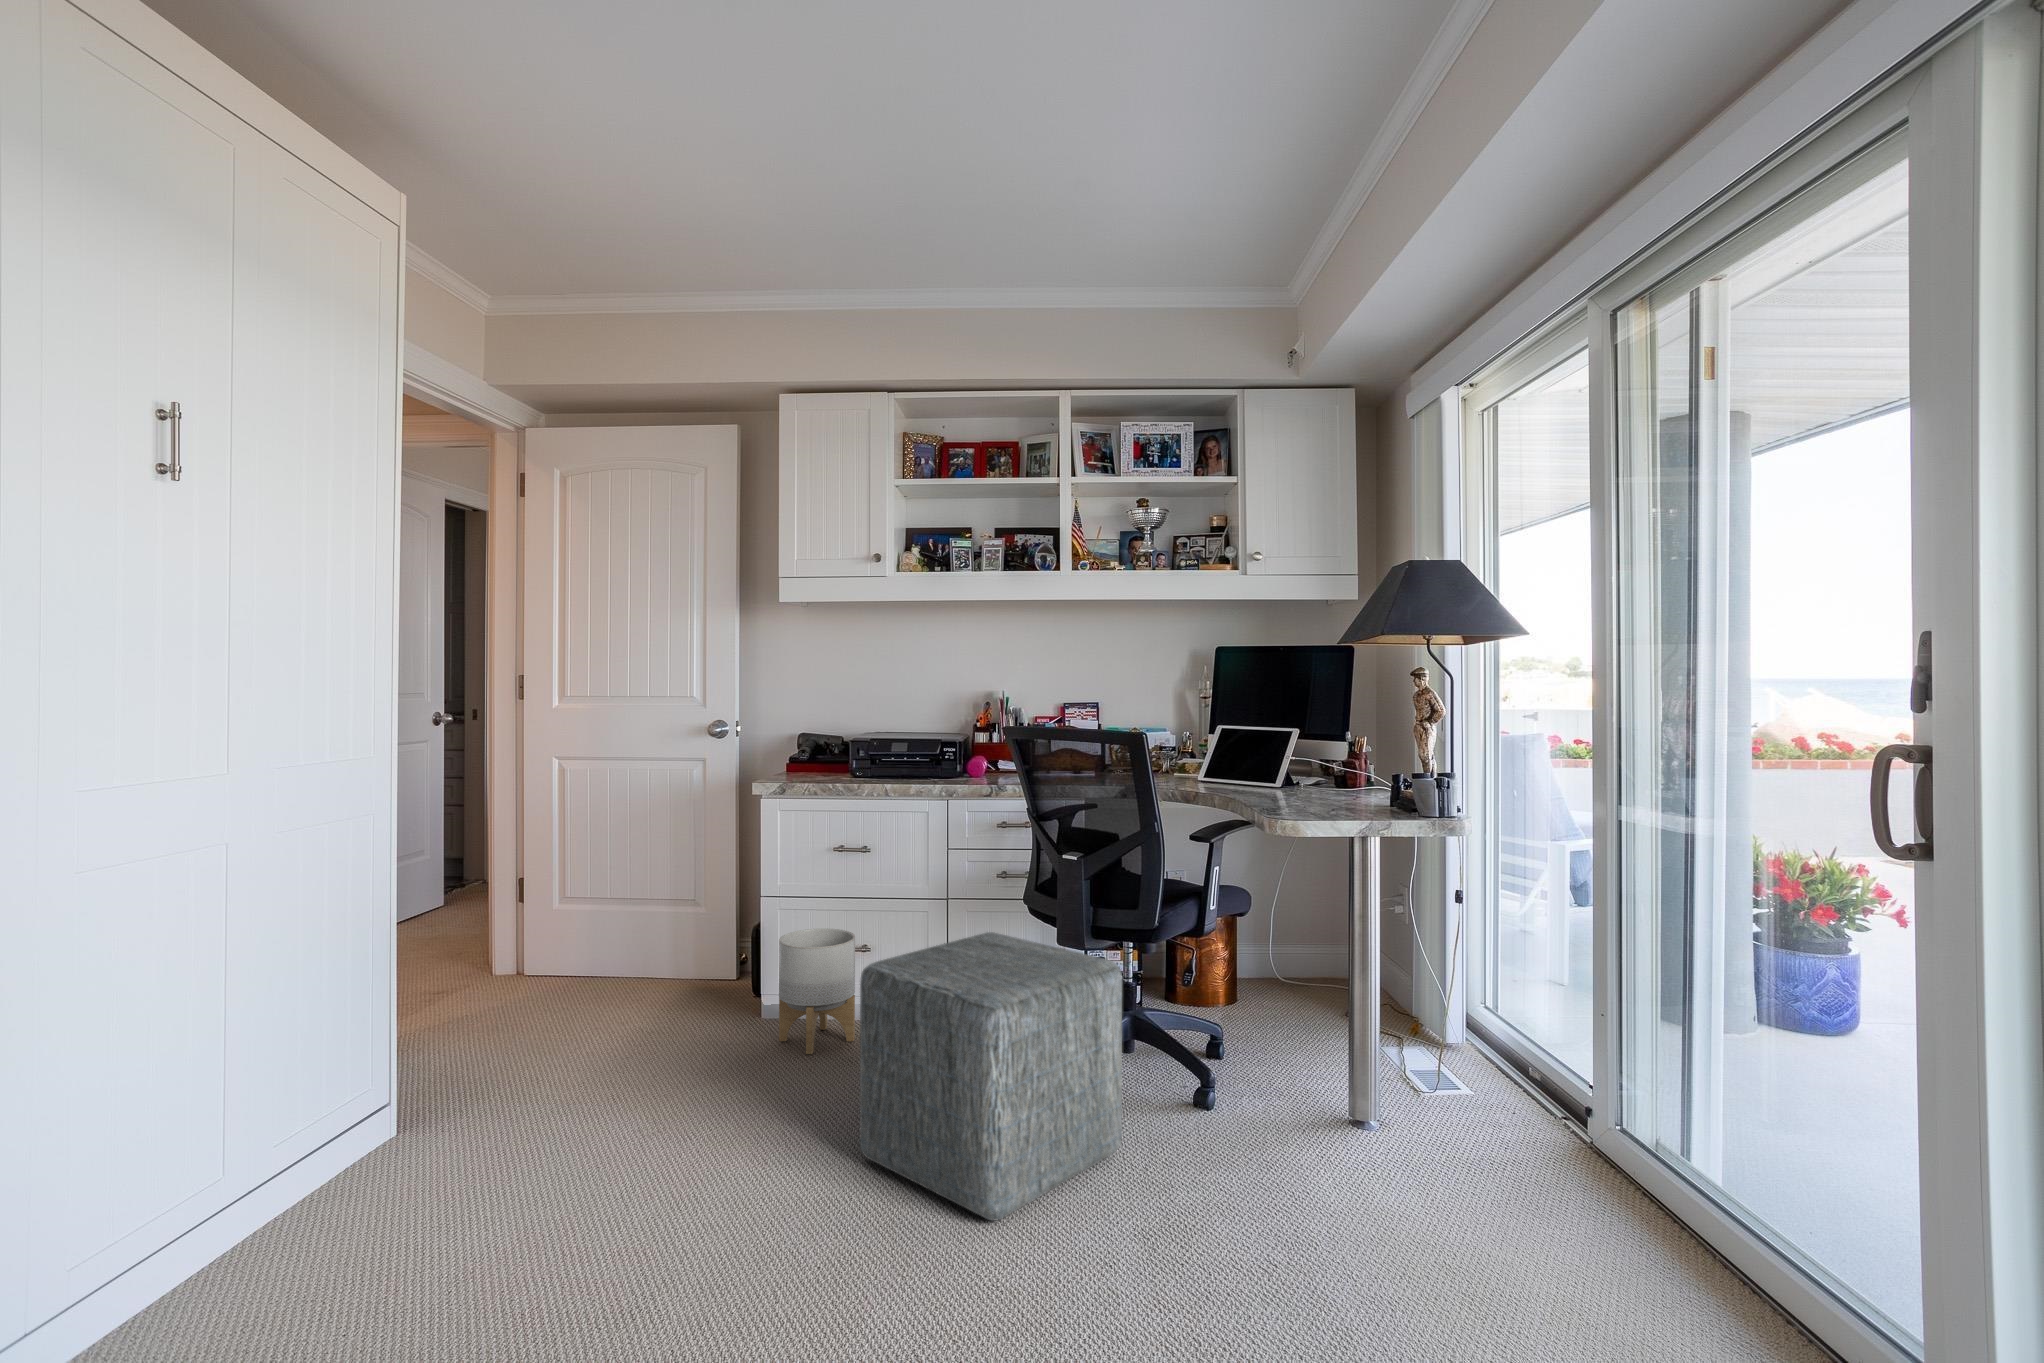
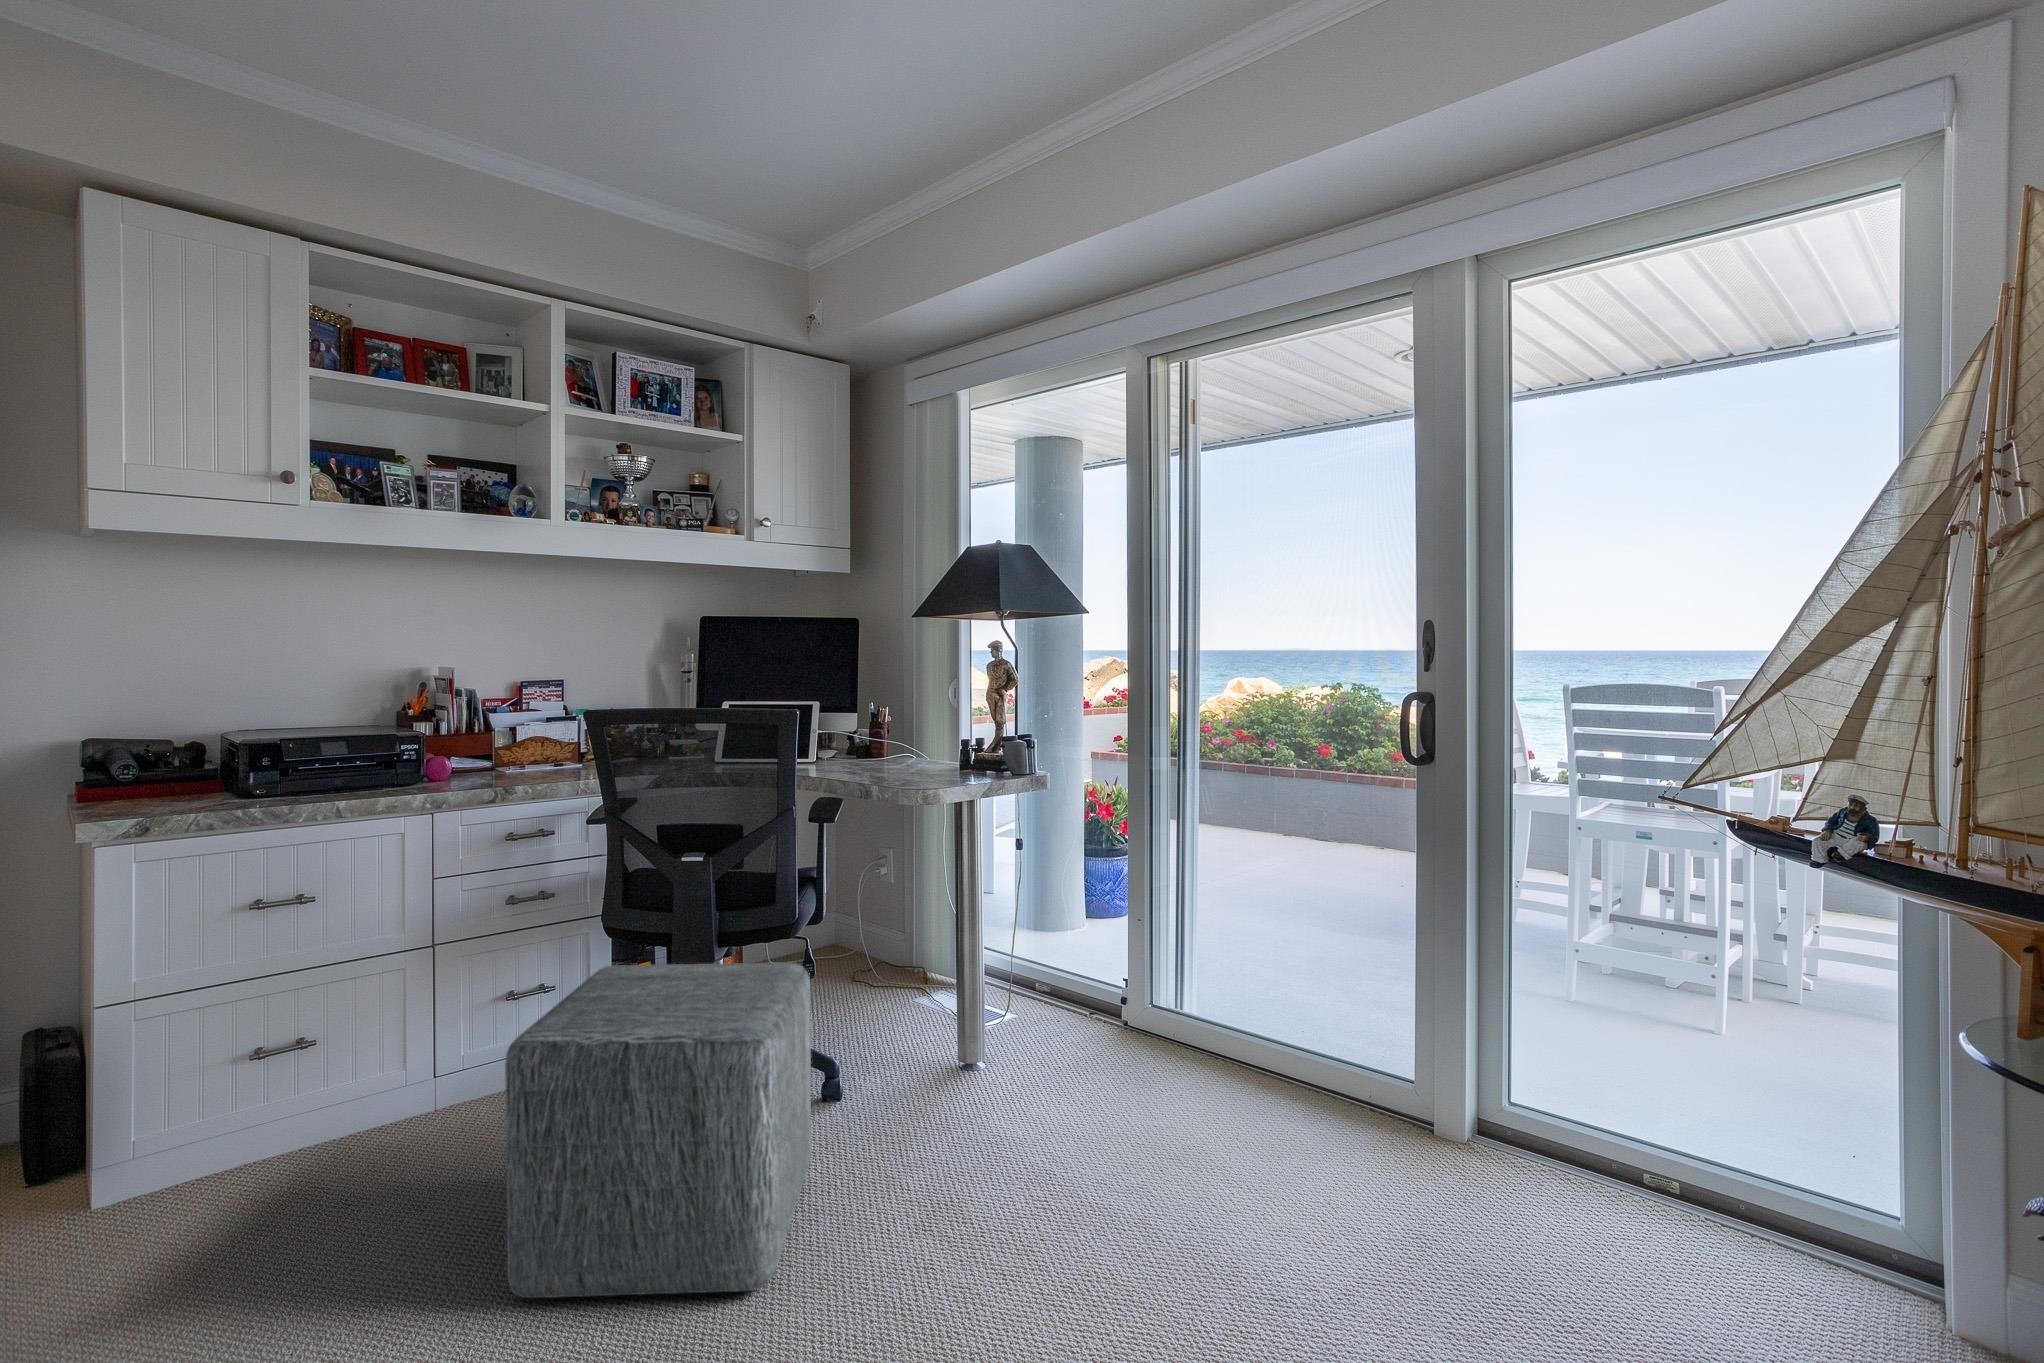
planter: present [779,928,855,1054] -> none [168,1021,313,1218]

